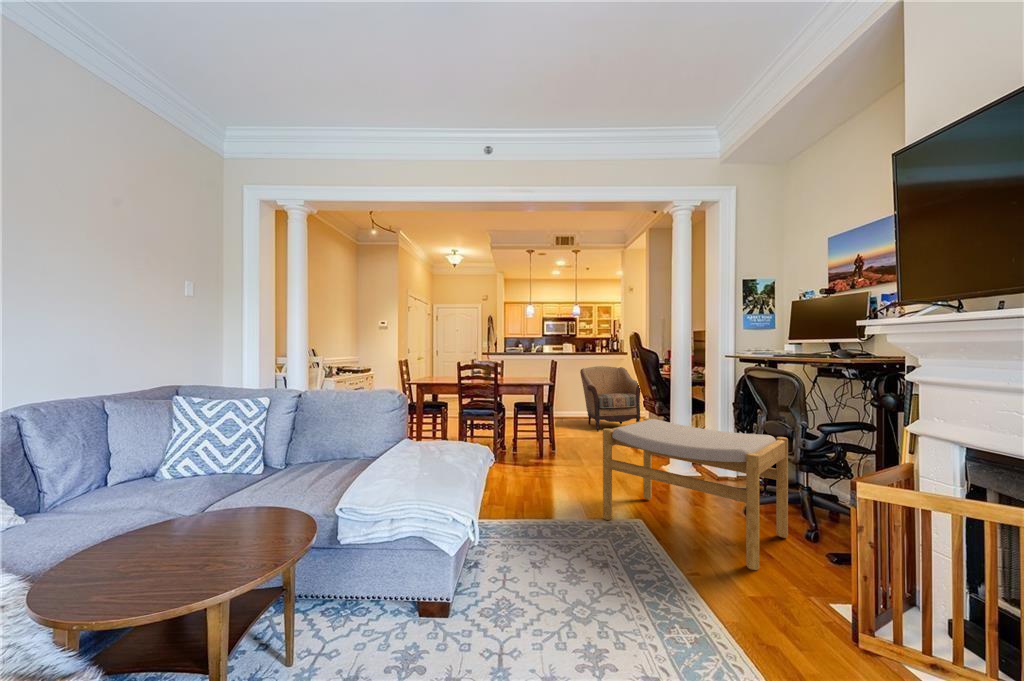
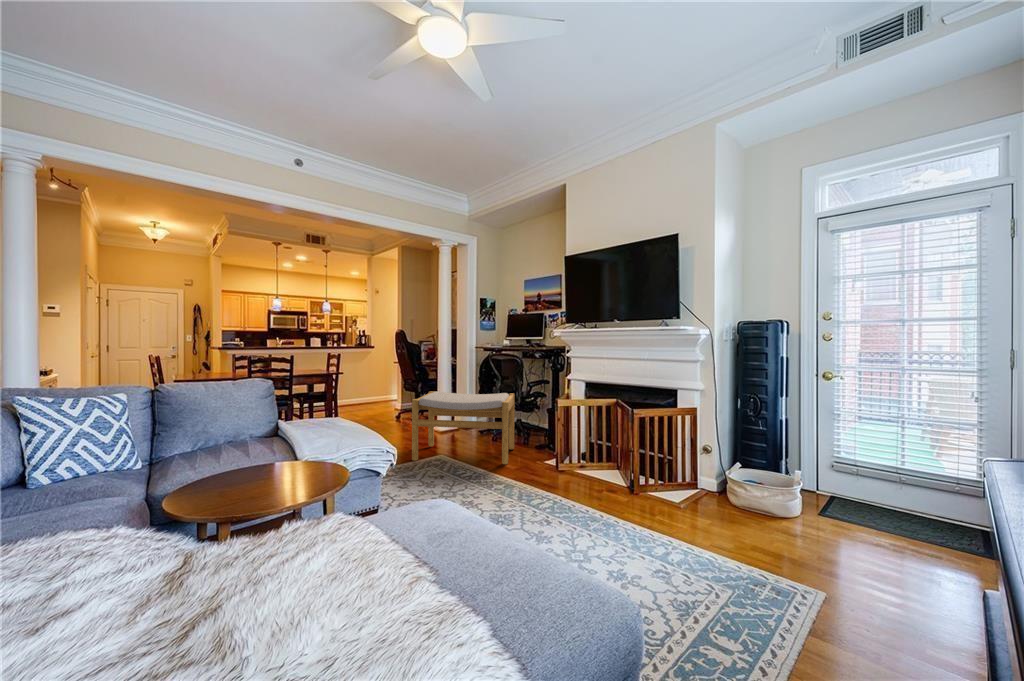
armchair: present [580,366,641,432] -> none [335,358,394,414]

